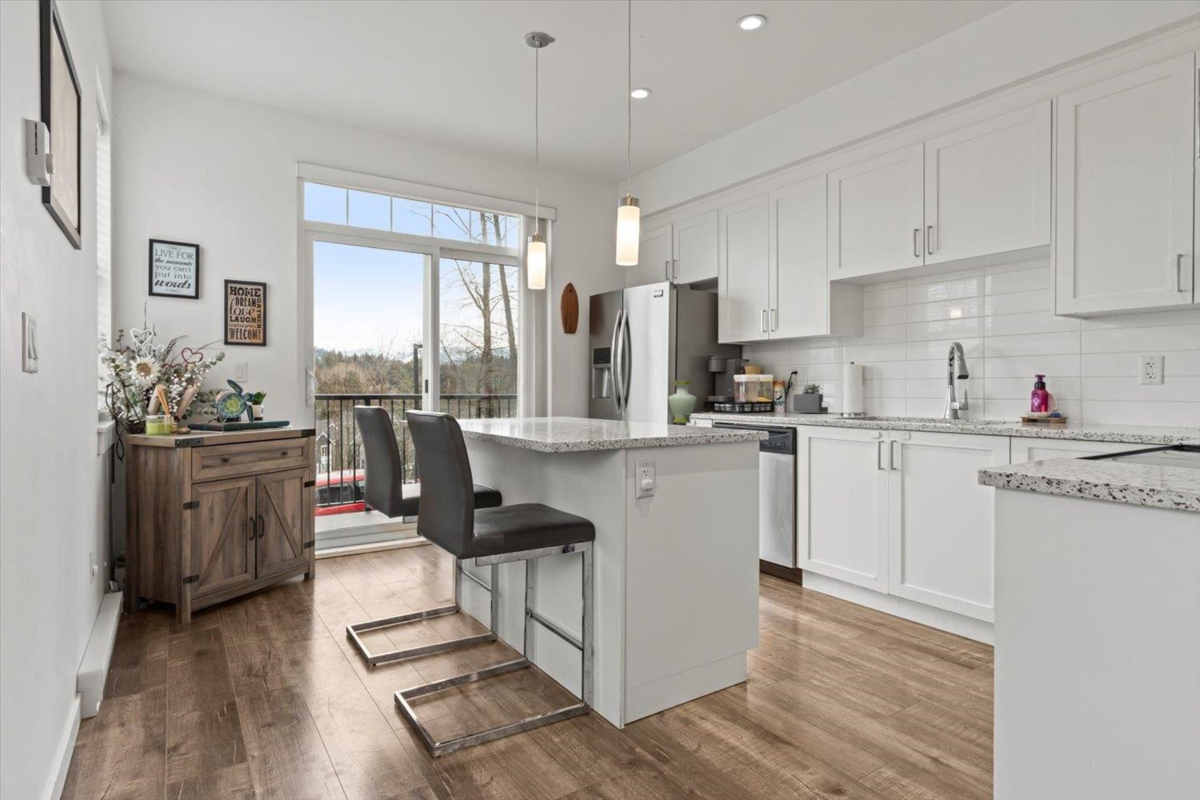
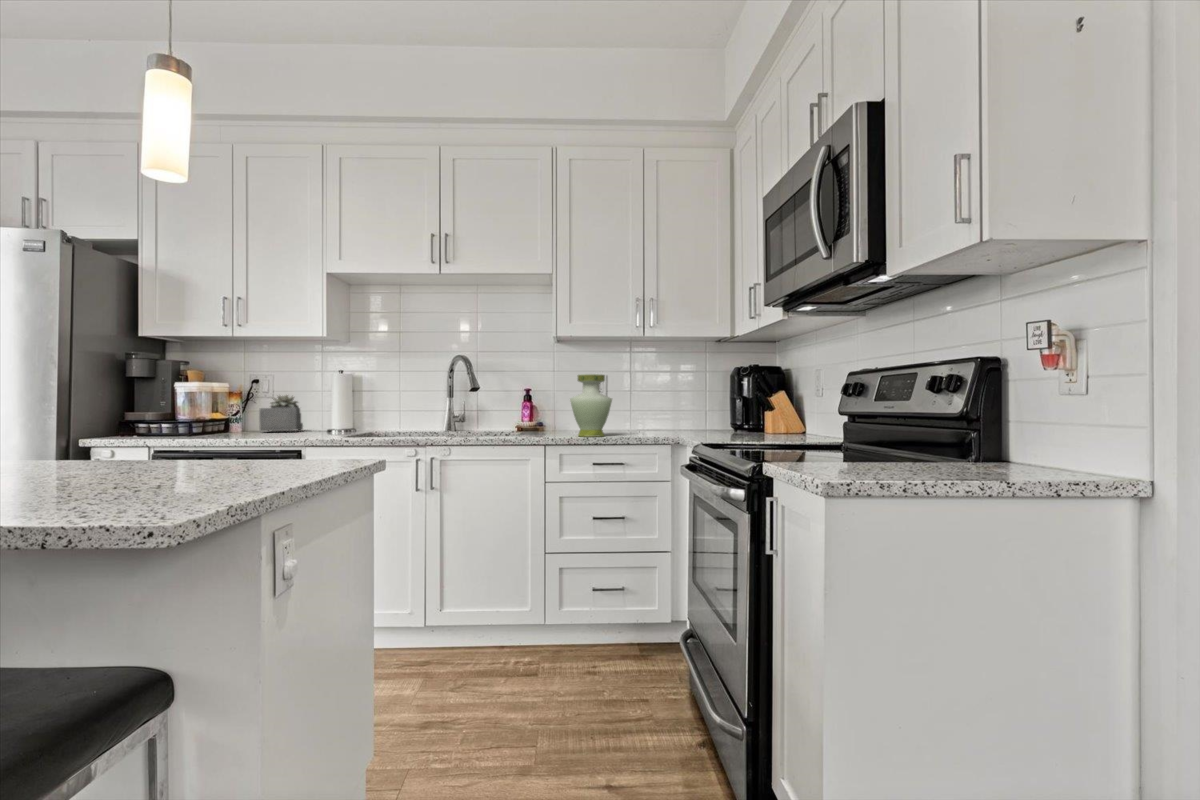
vase: present [668,381,696,423] -> present [570,374,612,437]

